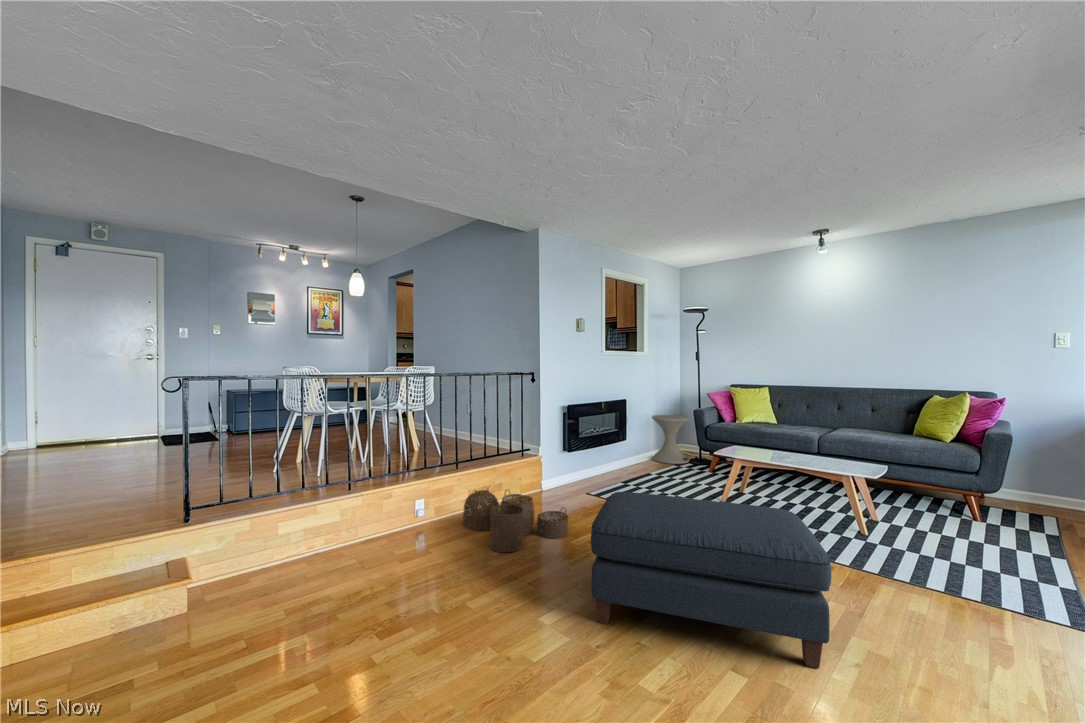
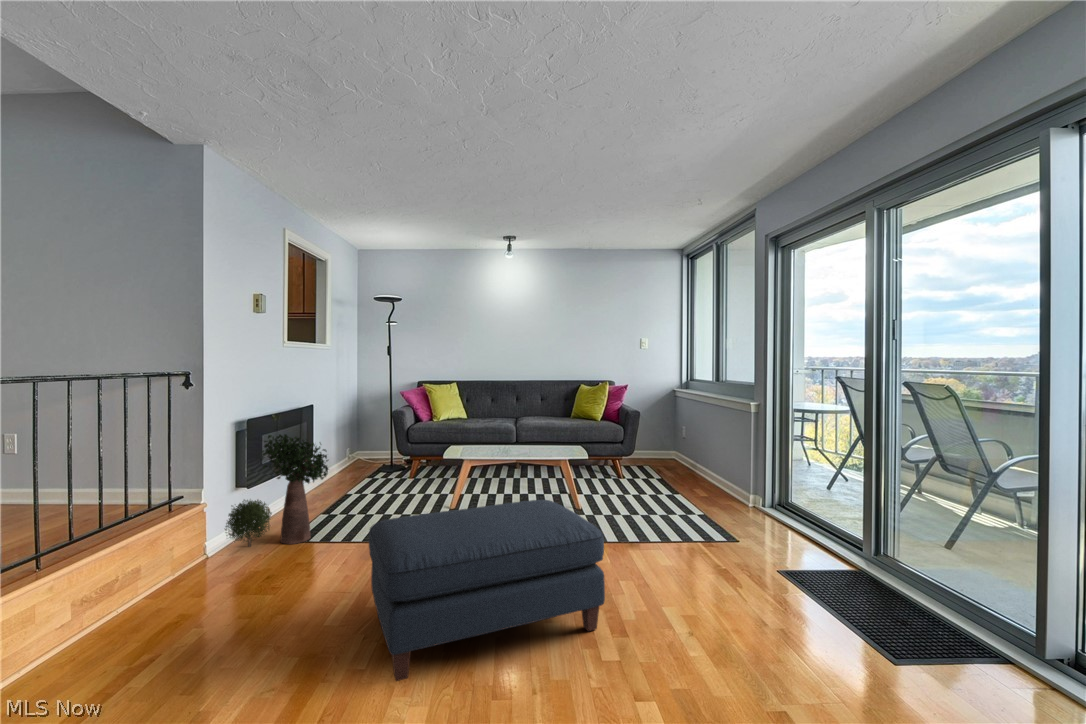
side table: present [651,415,689,464] -> none [336,420,383,479]
potted plant: none [551,416,621,501] -> present [225,434,328,547]
woven basket: present [463,490,568,552] -> none [87,560,288,656]

